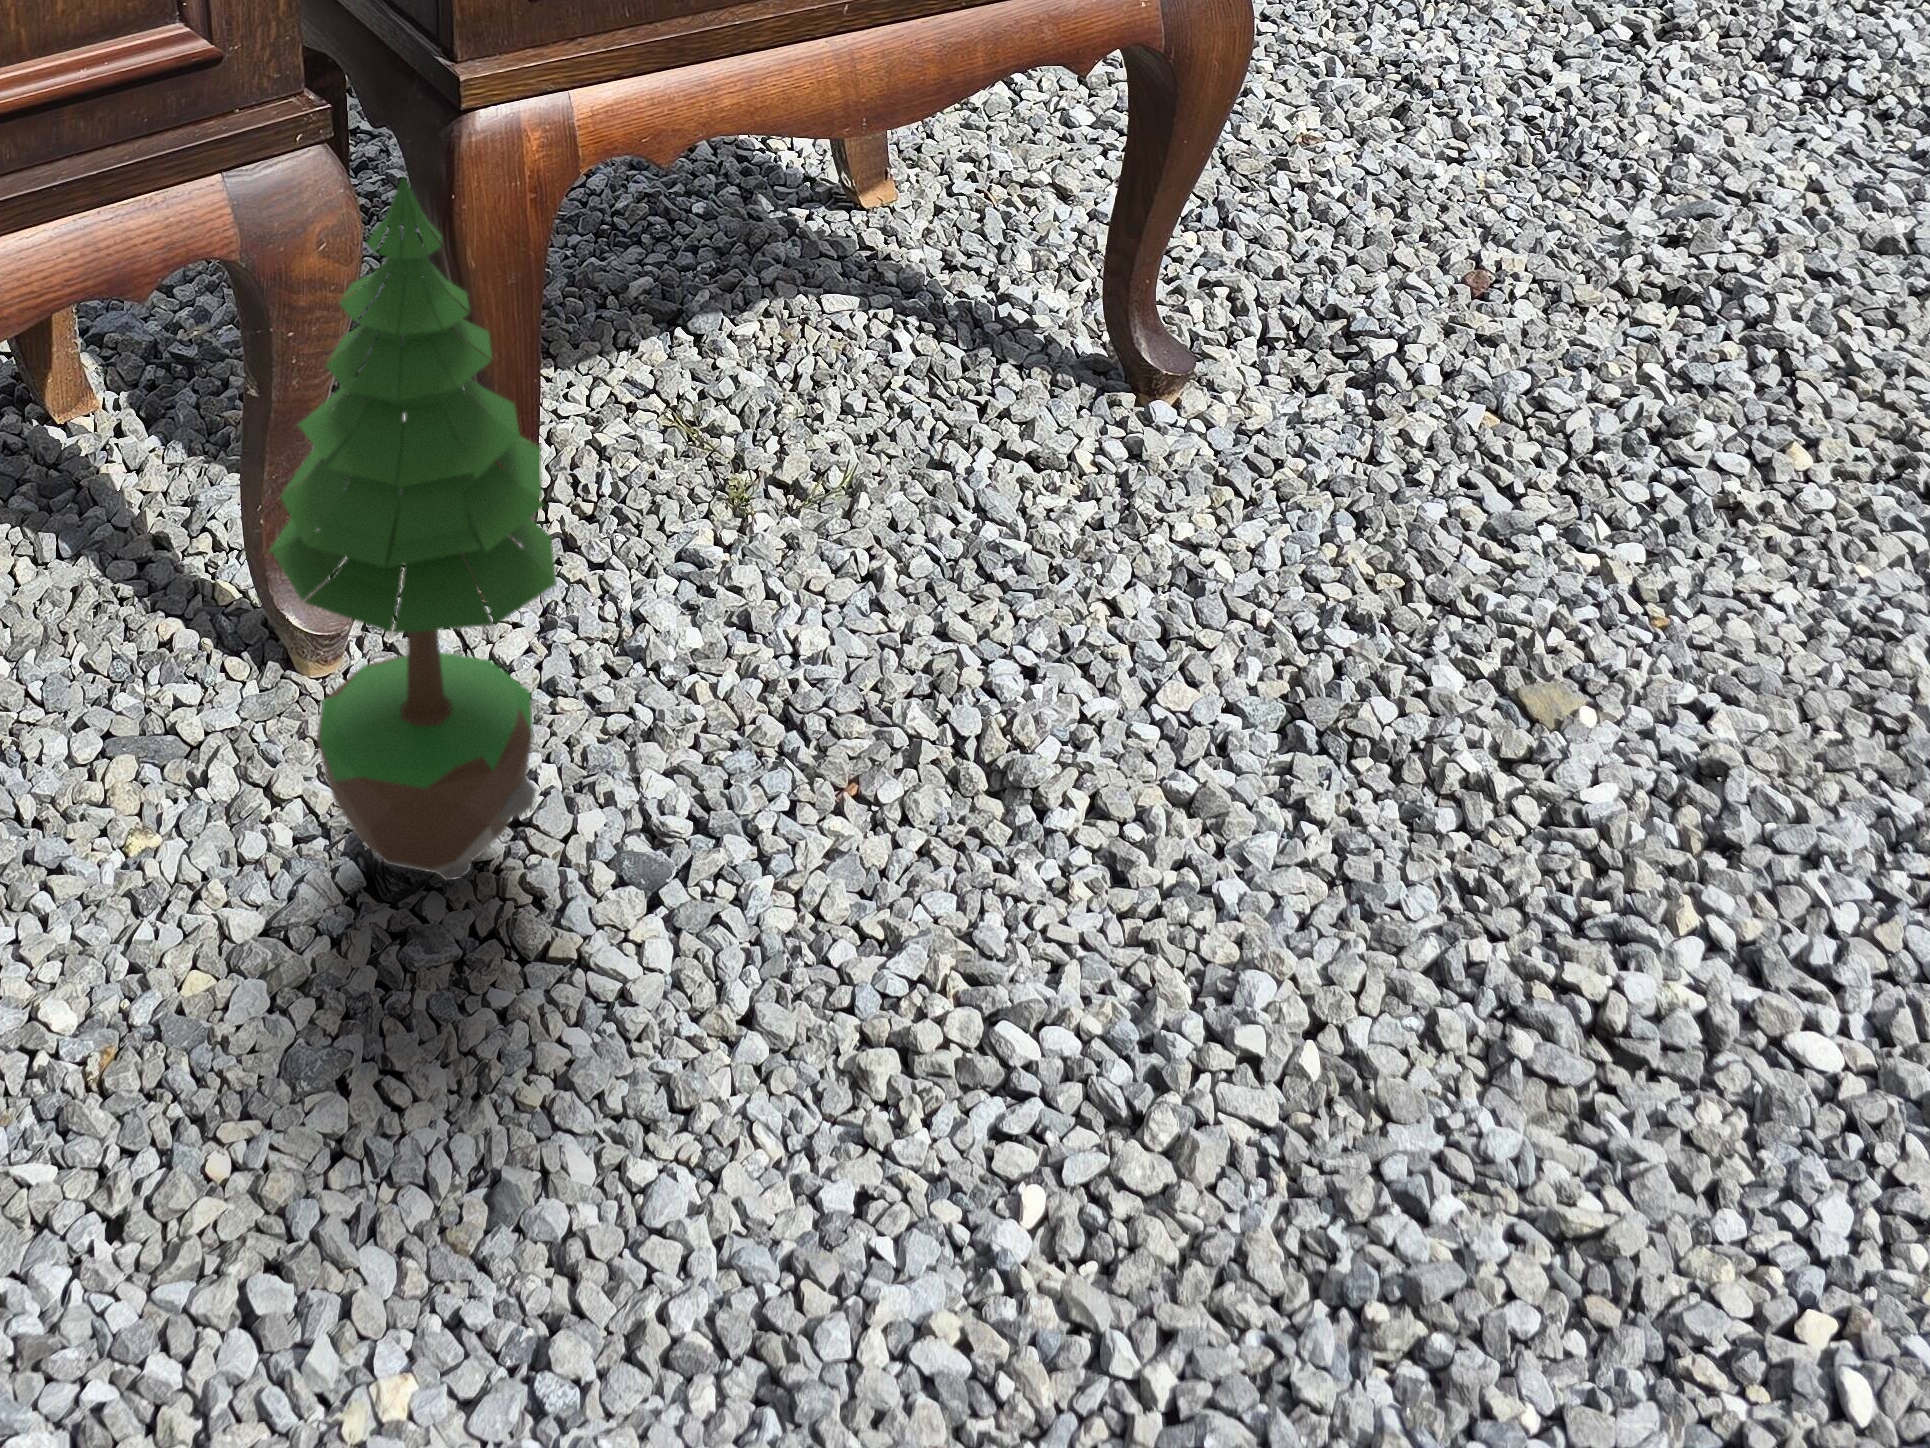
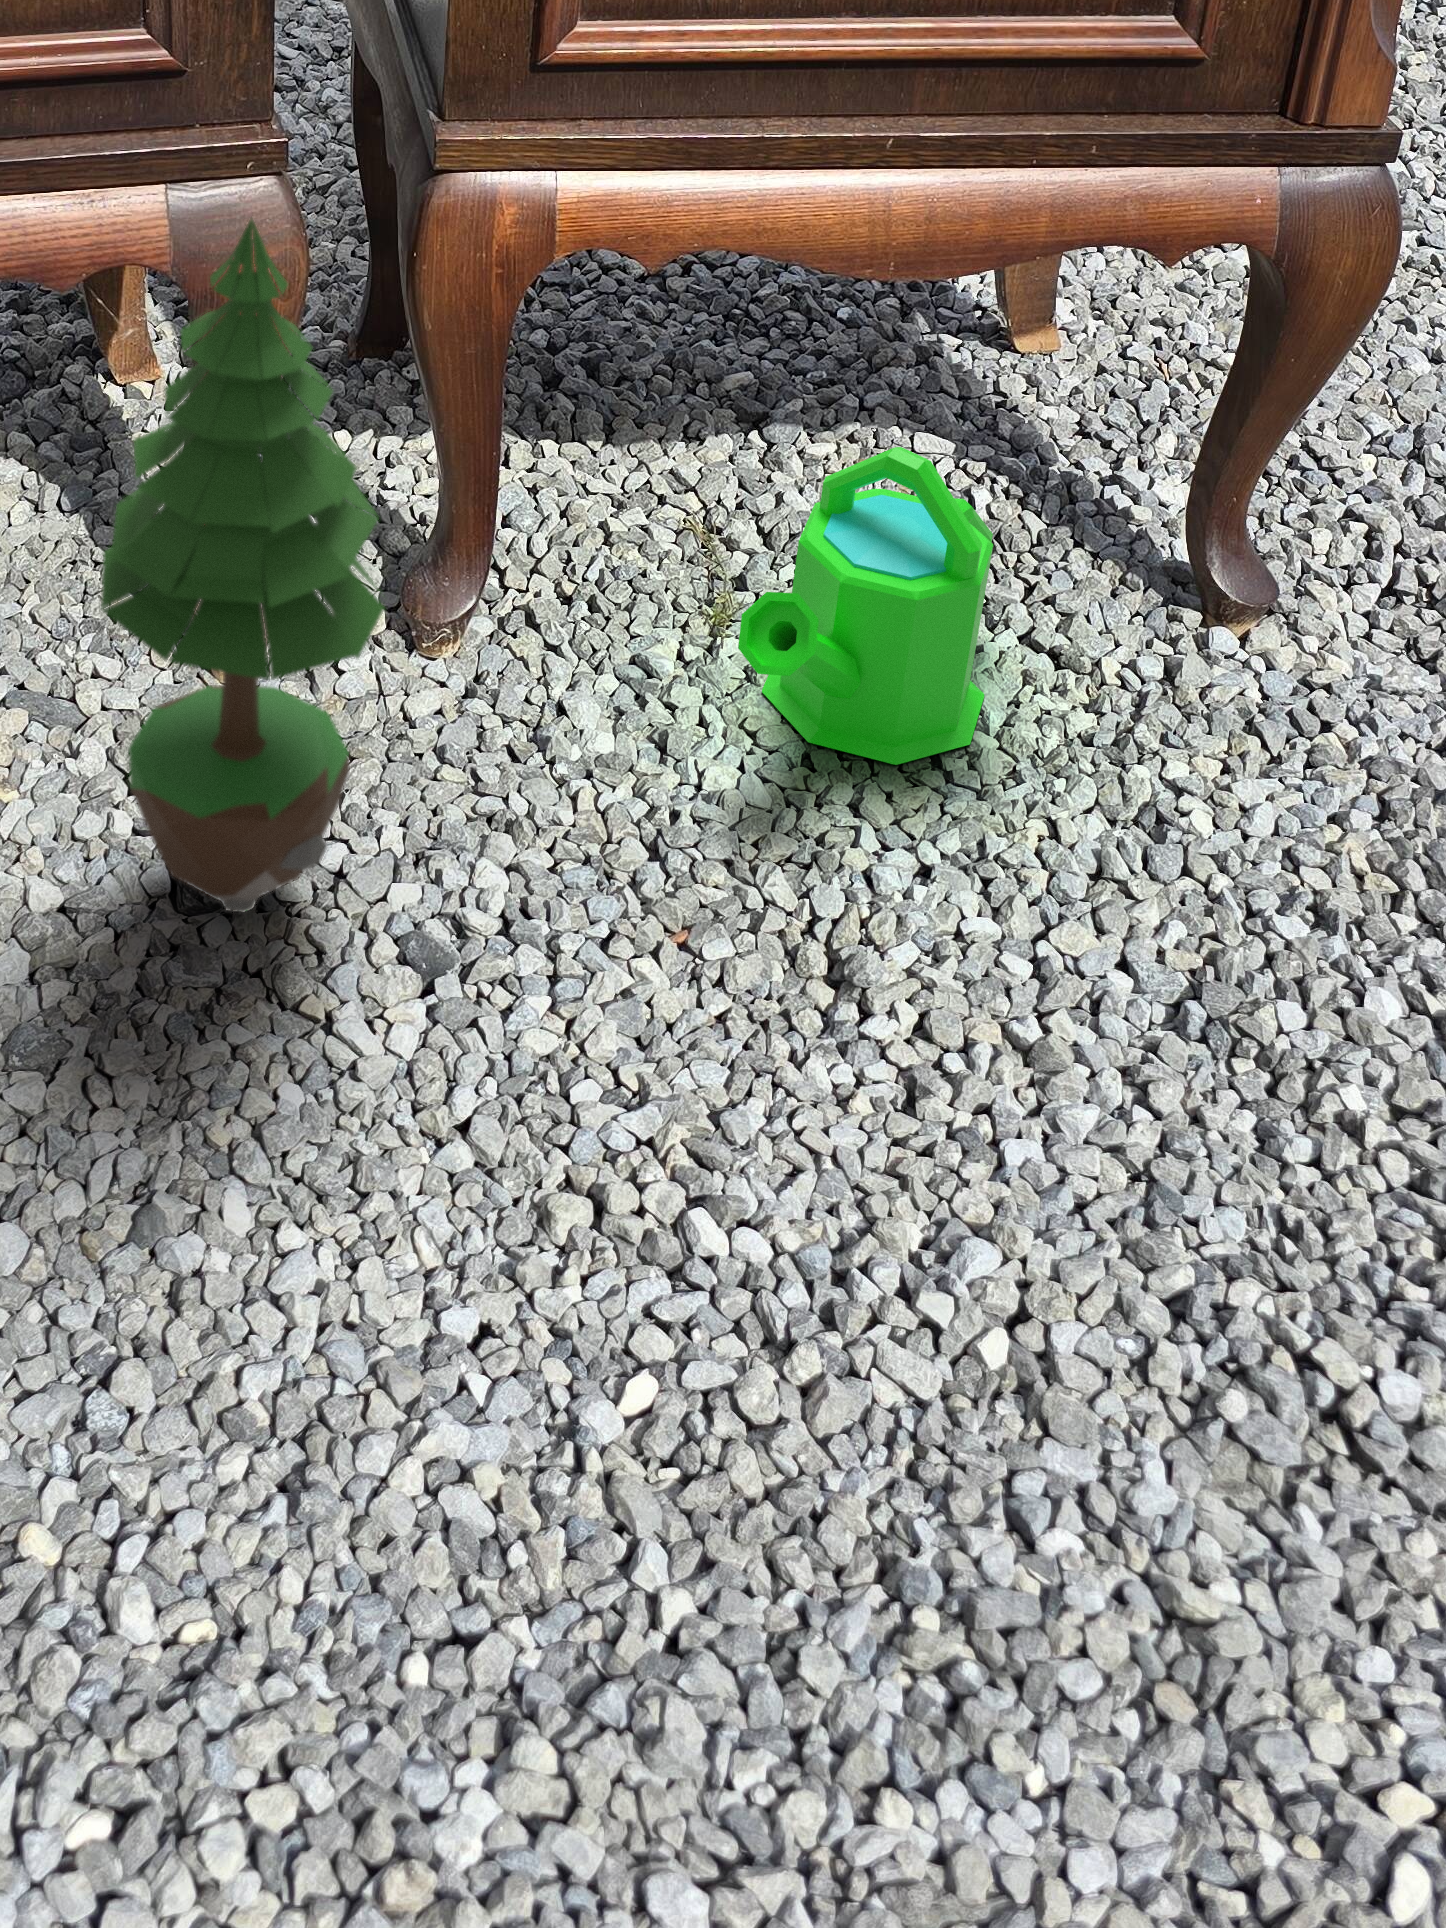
watering can: none [802,293,1007,588] -> present [738,447,993,765]

